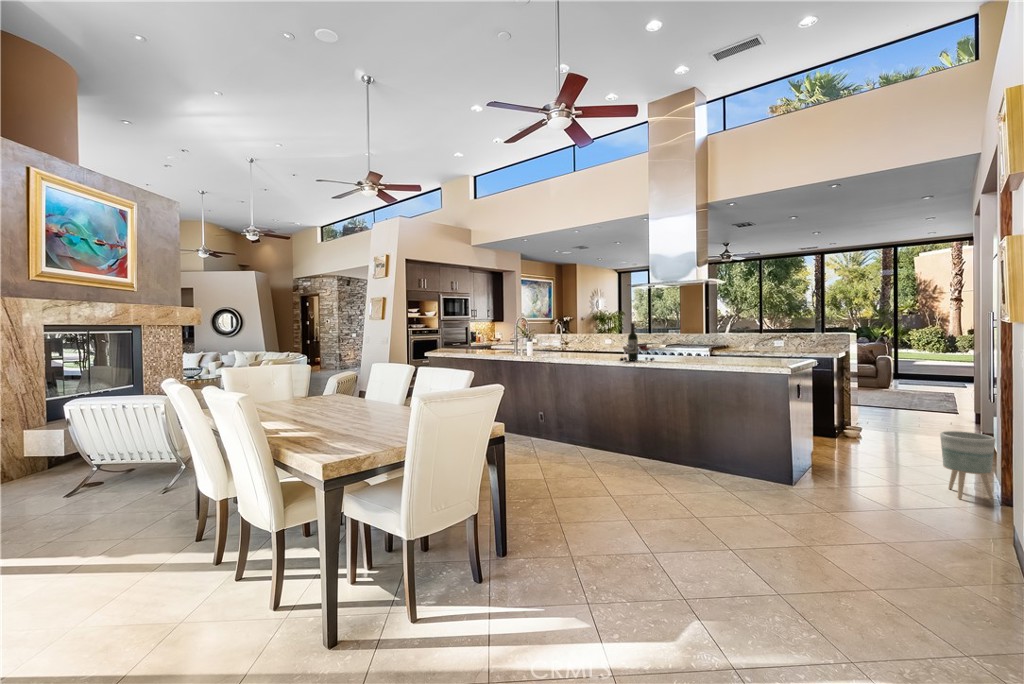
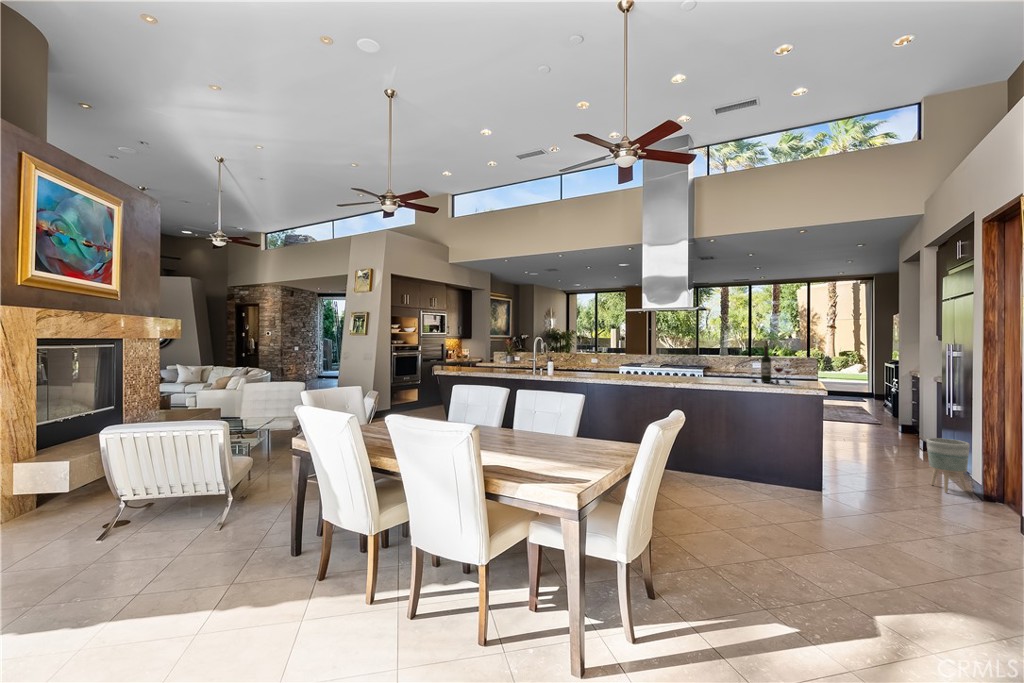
wine bottle: present [620,323,654,361] -> present [752,346,791,384]

